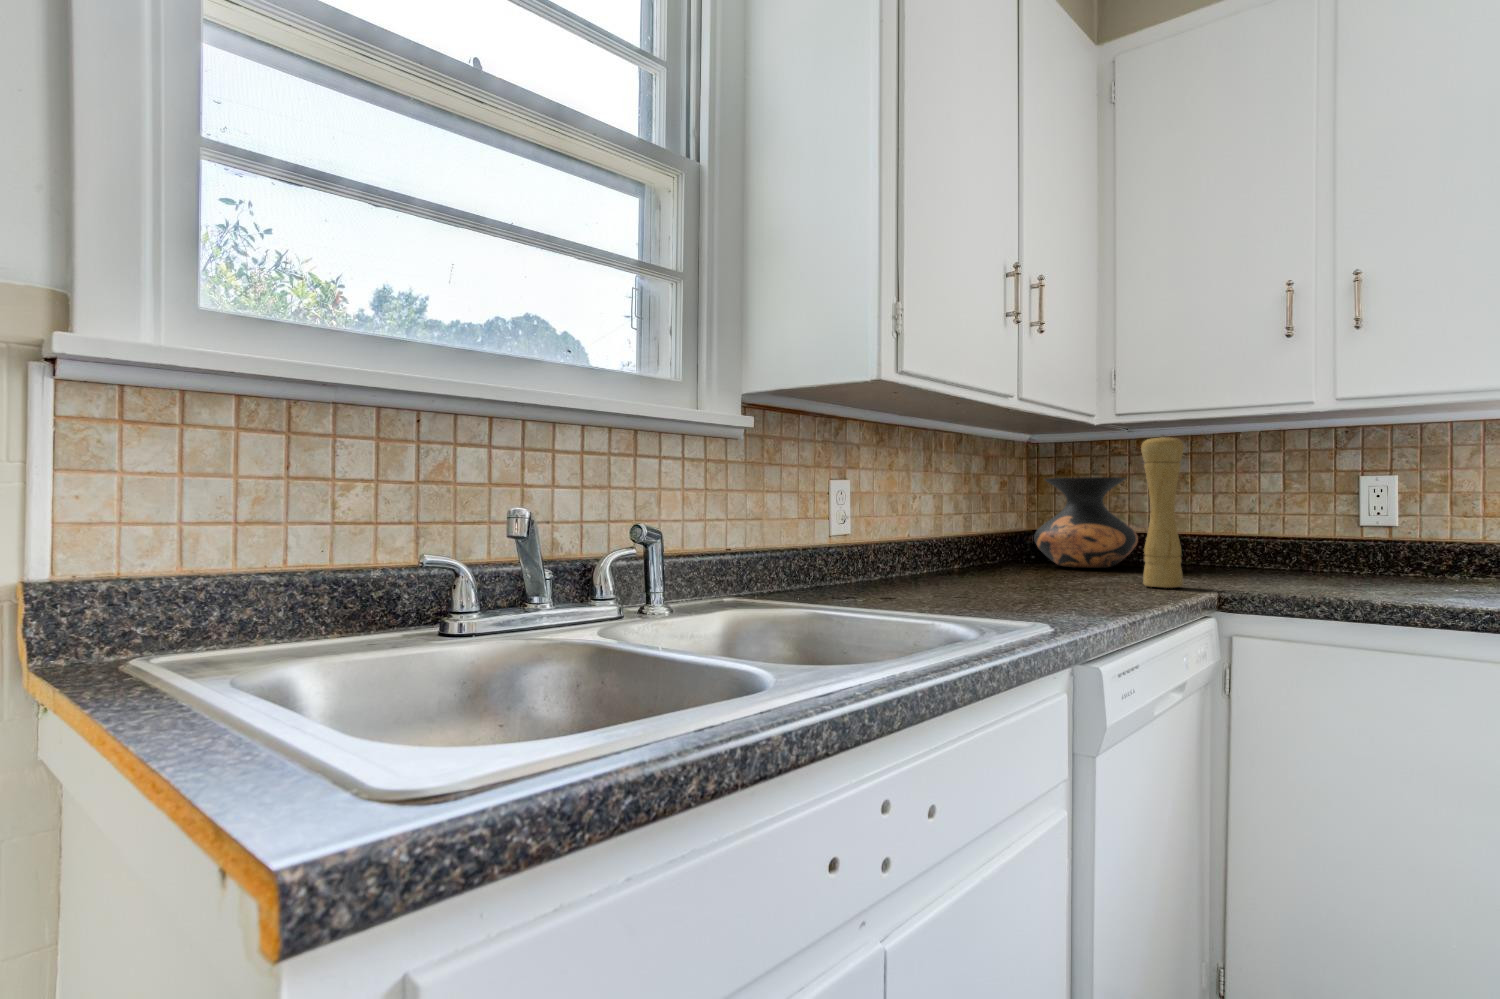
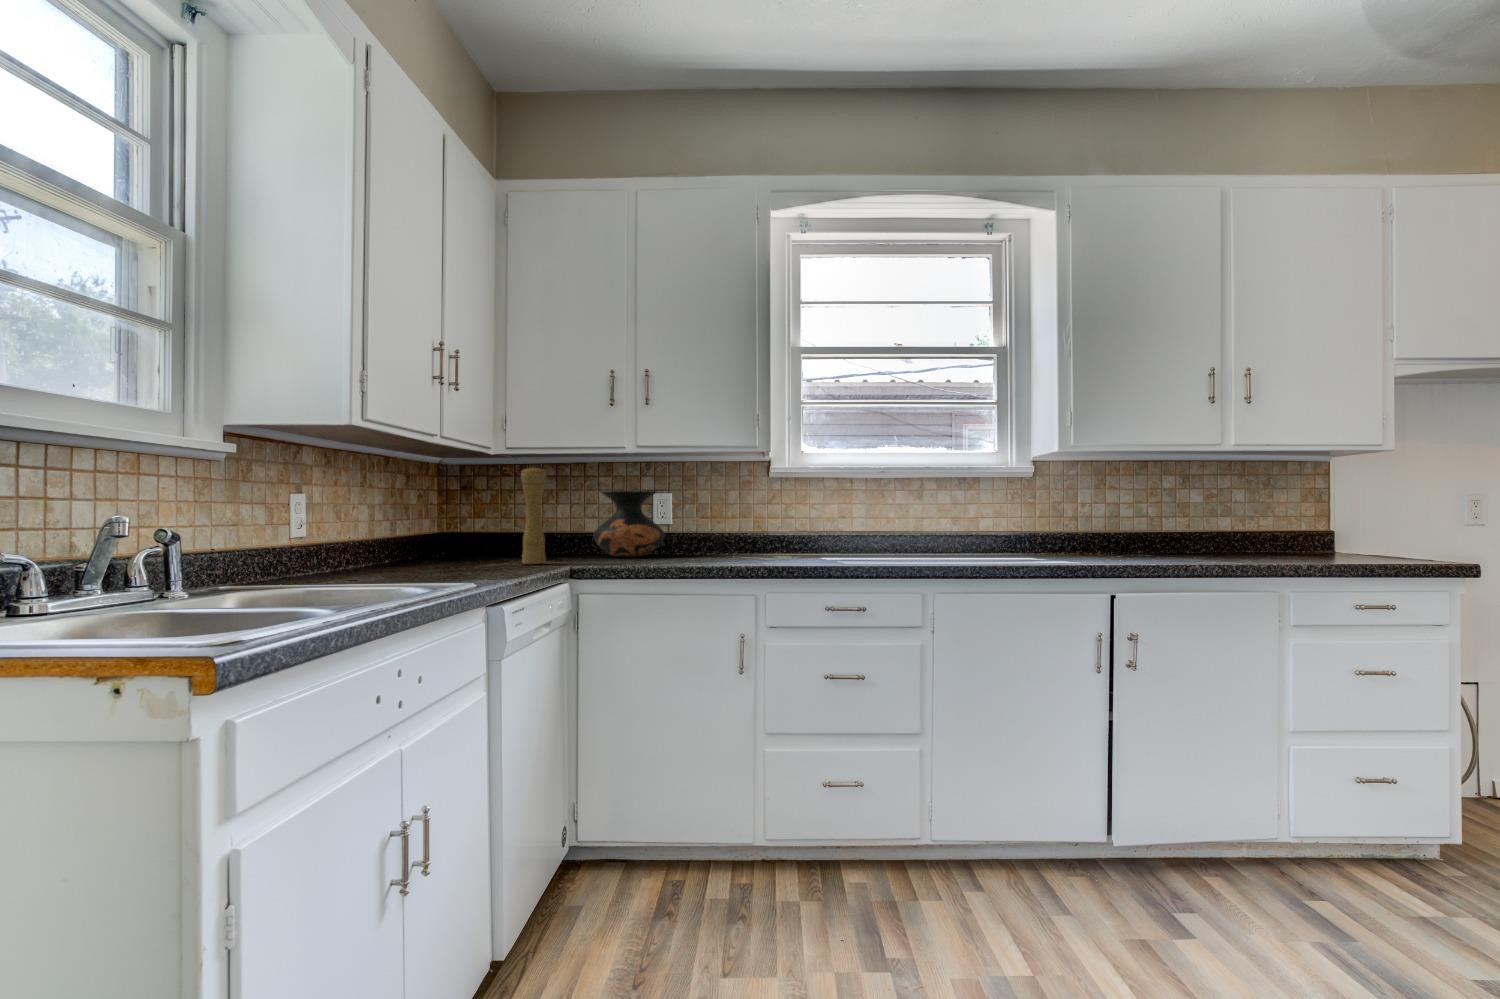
vase: present [1034,477,1138,568] -> present [593,491,664,557]

